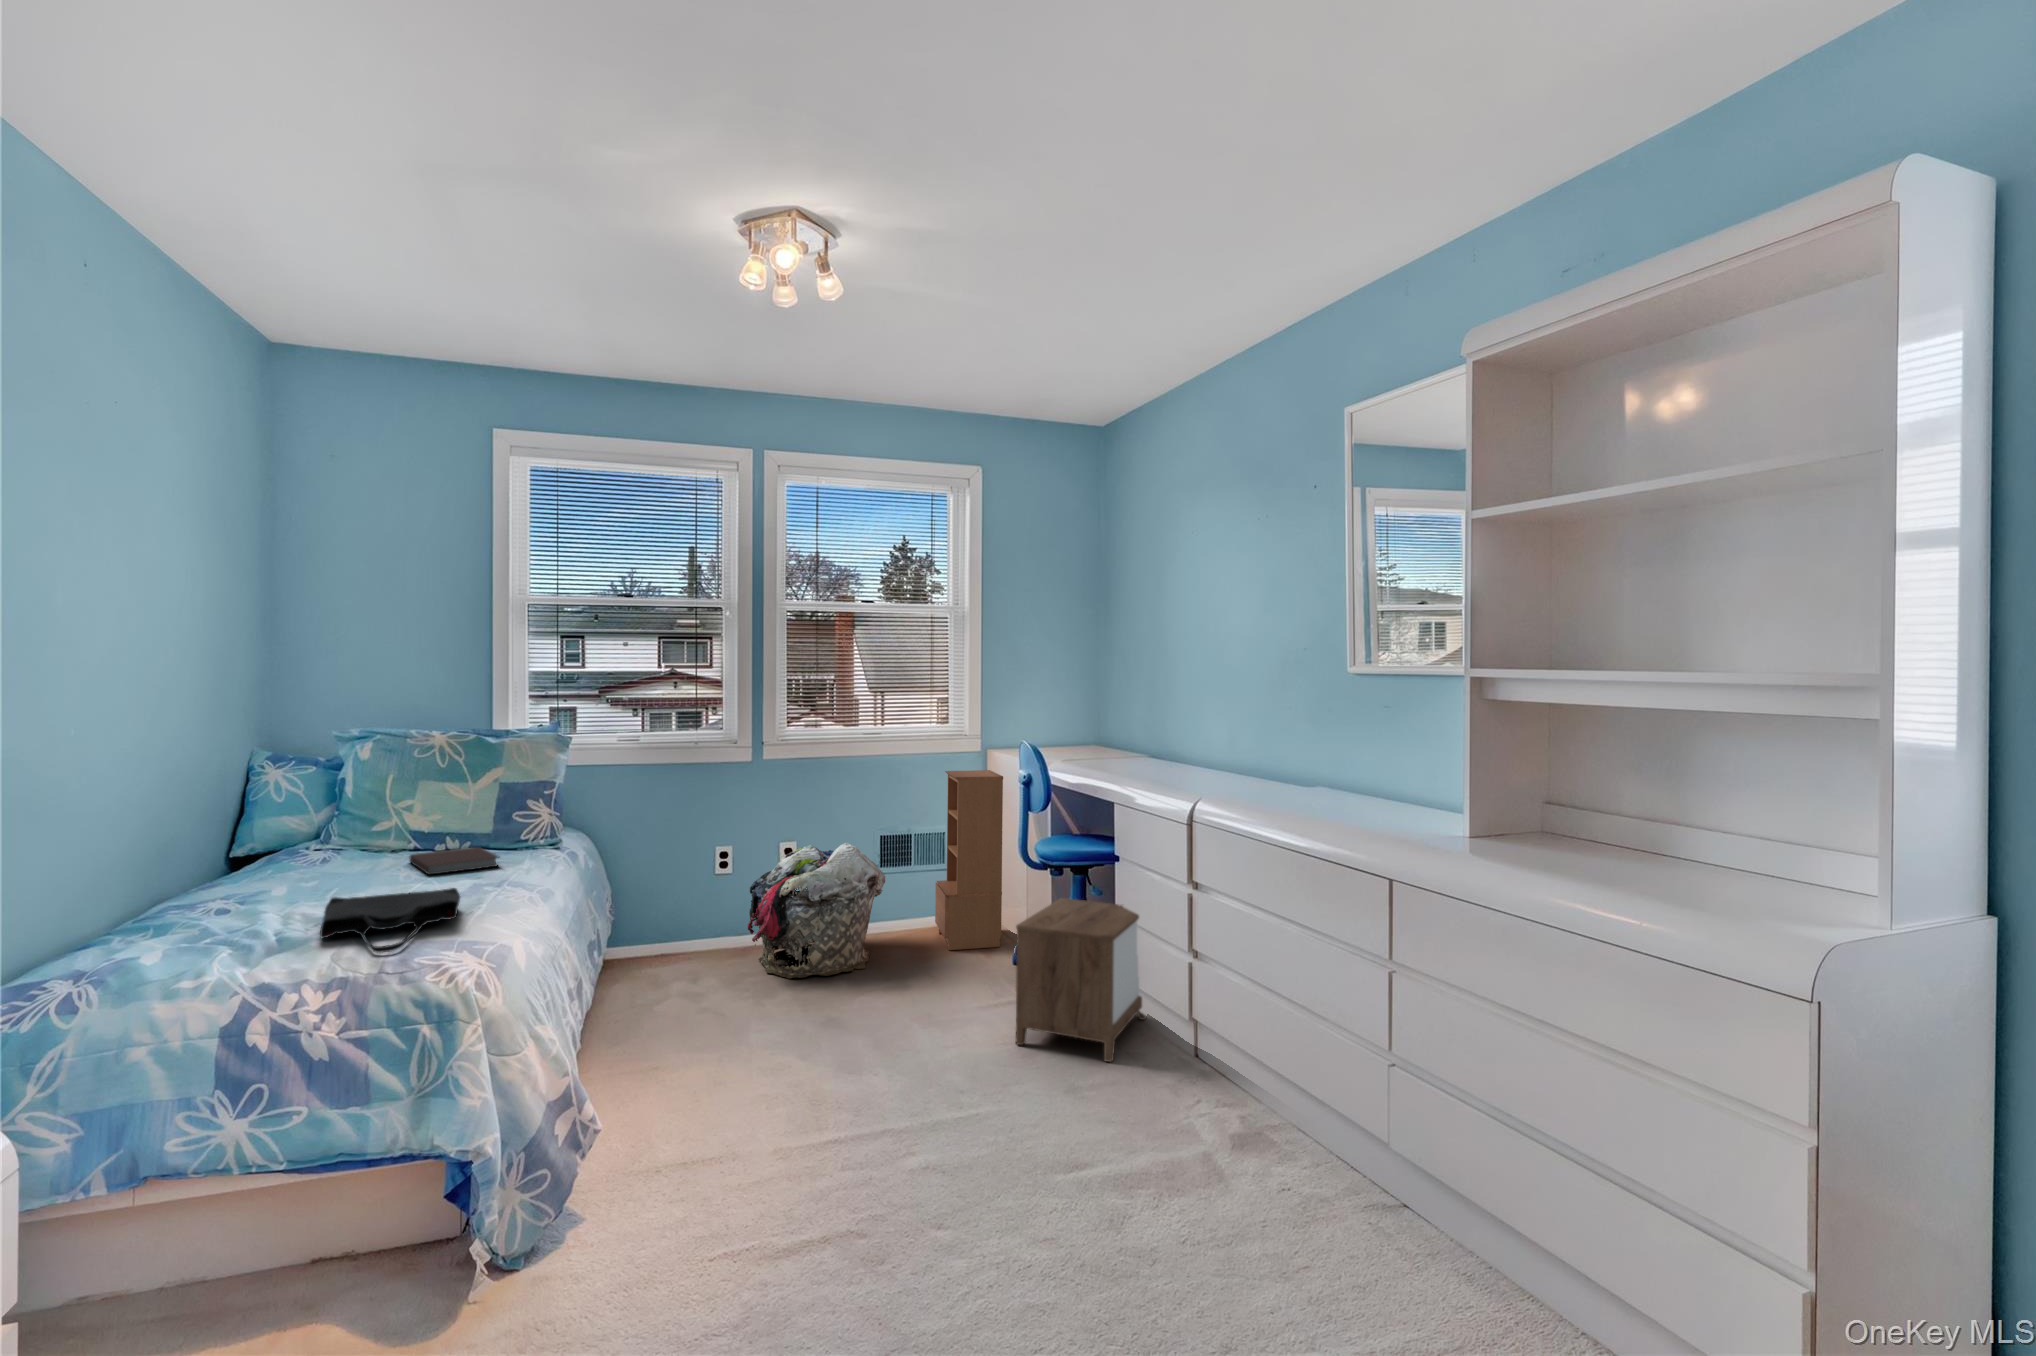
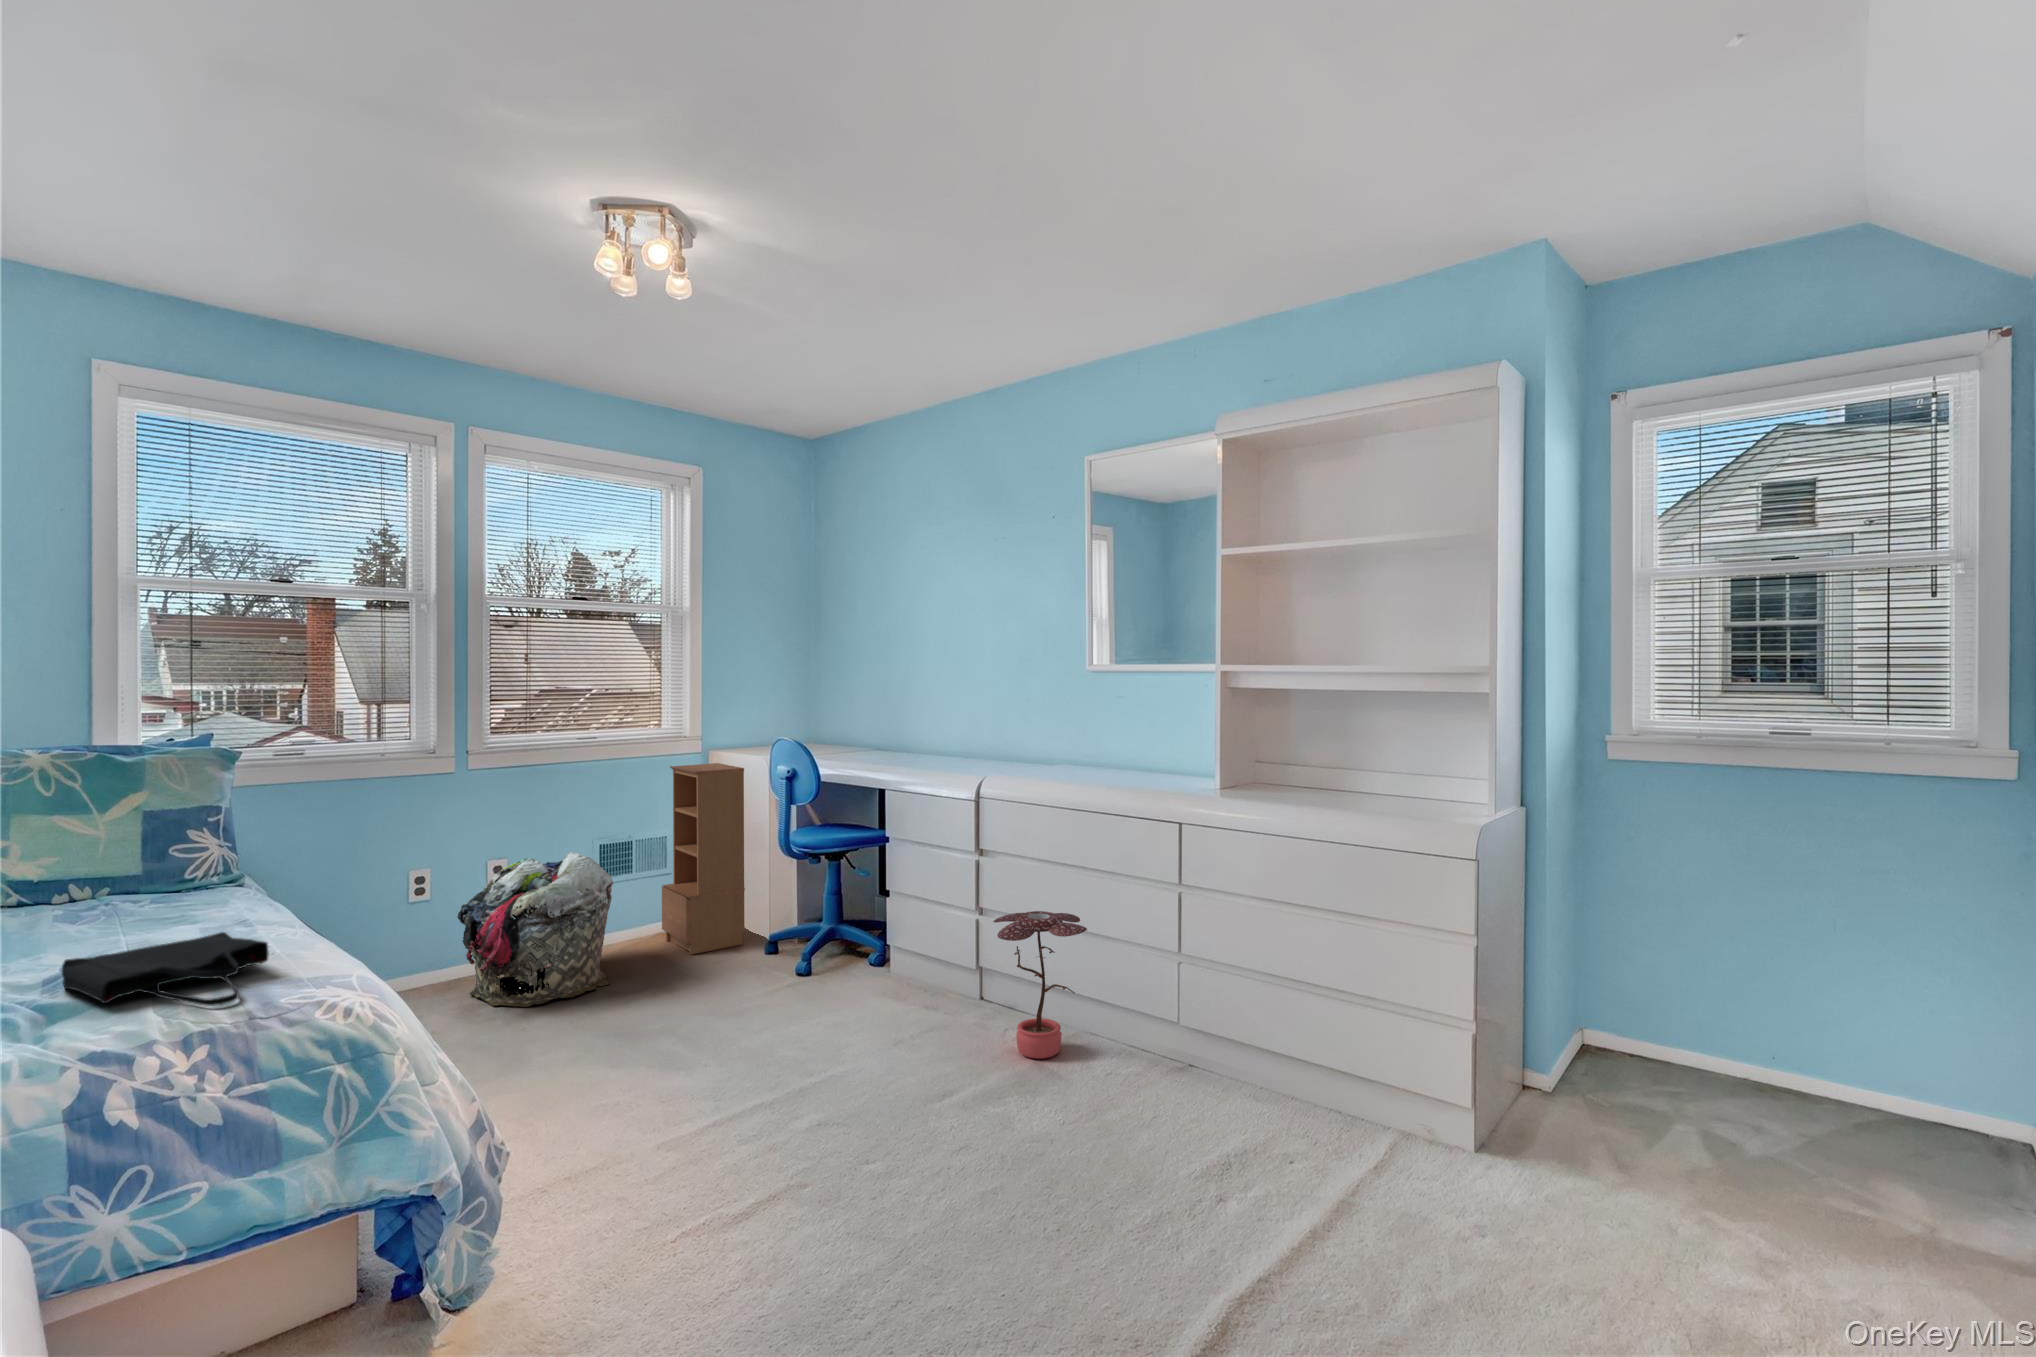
notebook: present [409,847,499,874] -> none [41,893,197,930]
nightstand: present [1016,898,1146,1062] -> none [822,880,927,1023]
potted plant: none [1163,961,1277,1140] -> present [993,911,1087,1059]

